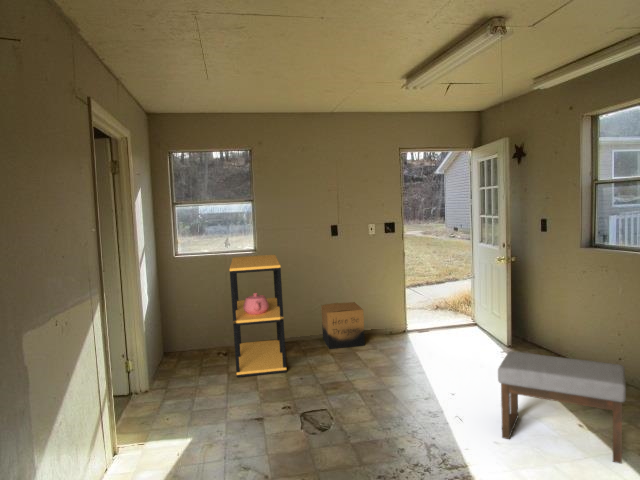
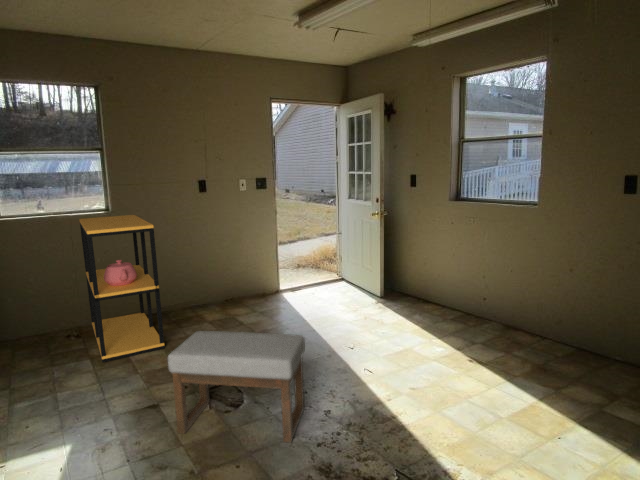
cardboard box: present [321,302,365,349] -> none [191,264,243,317]
ottoman: present [498,352,626,463] -> present [168,331,305,442]

